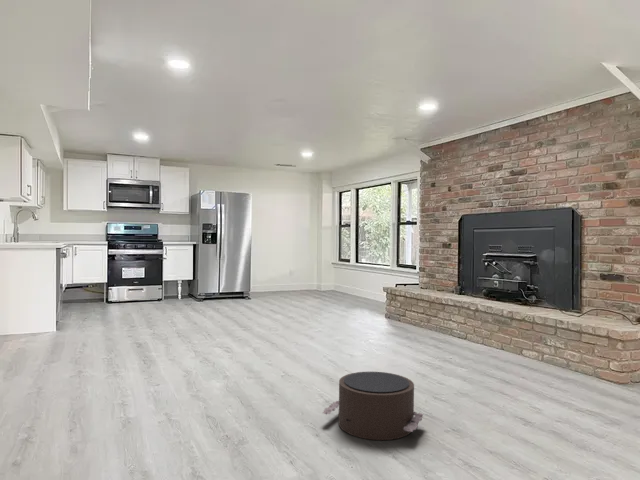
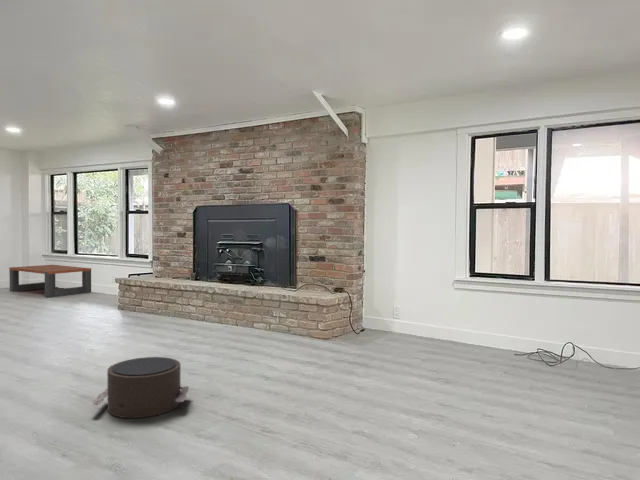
coffee table: none [306,272,368,301] -> present [9,265,91,297]

